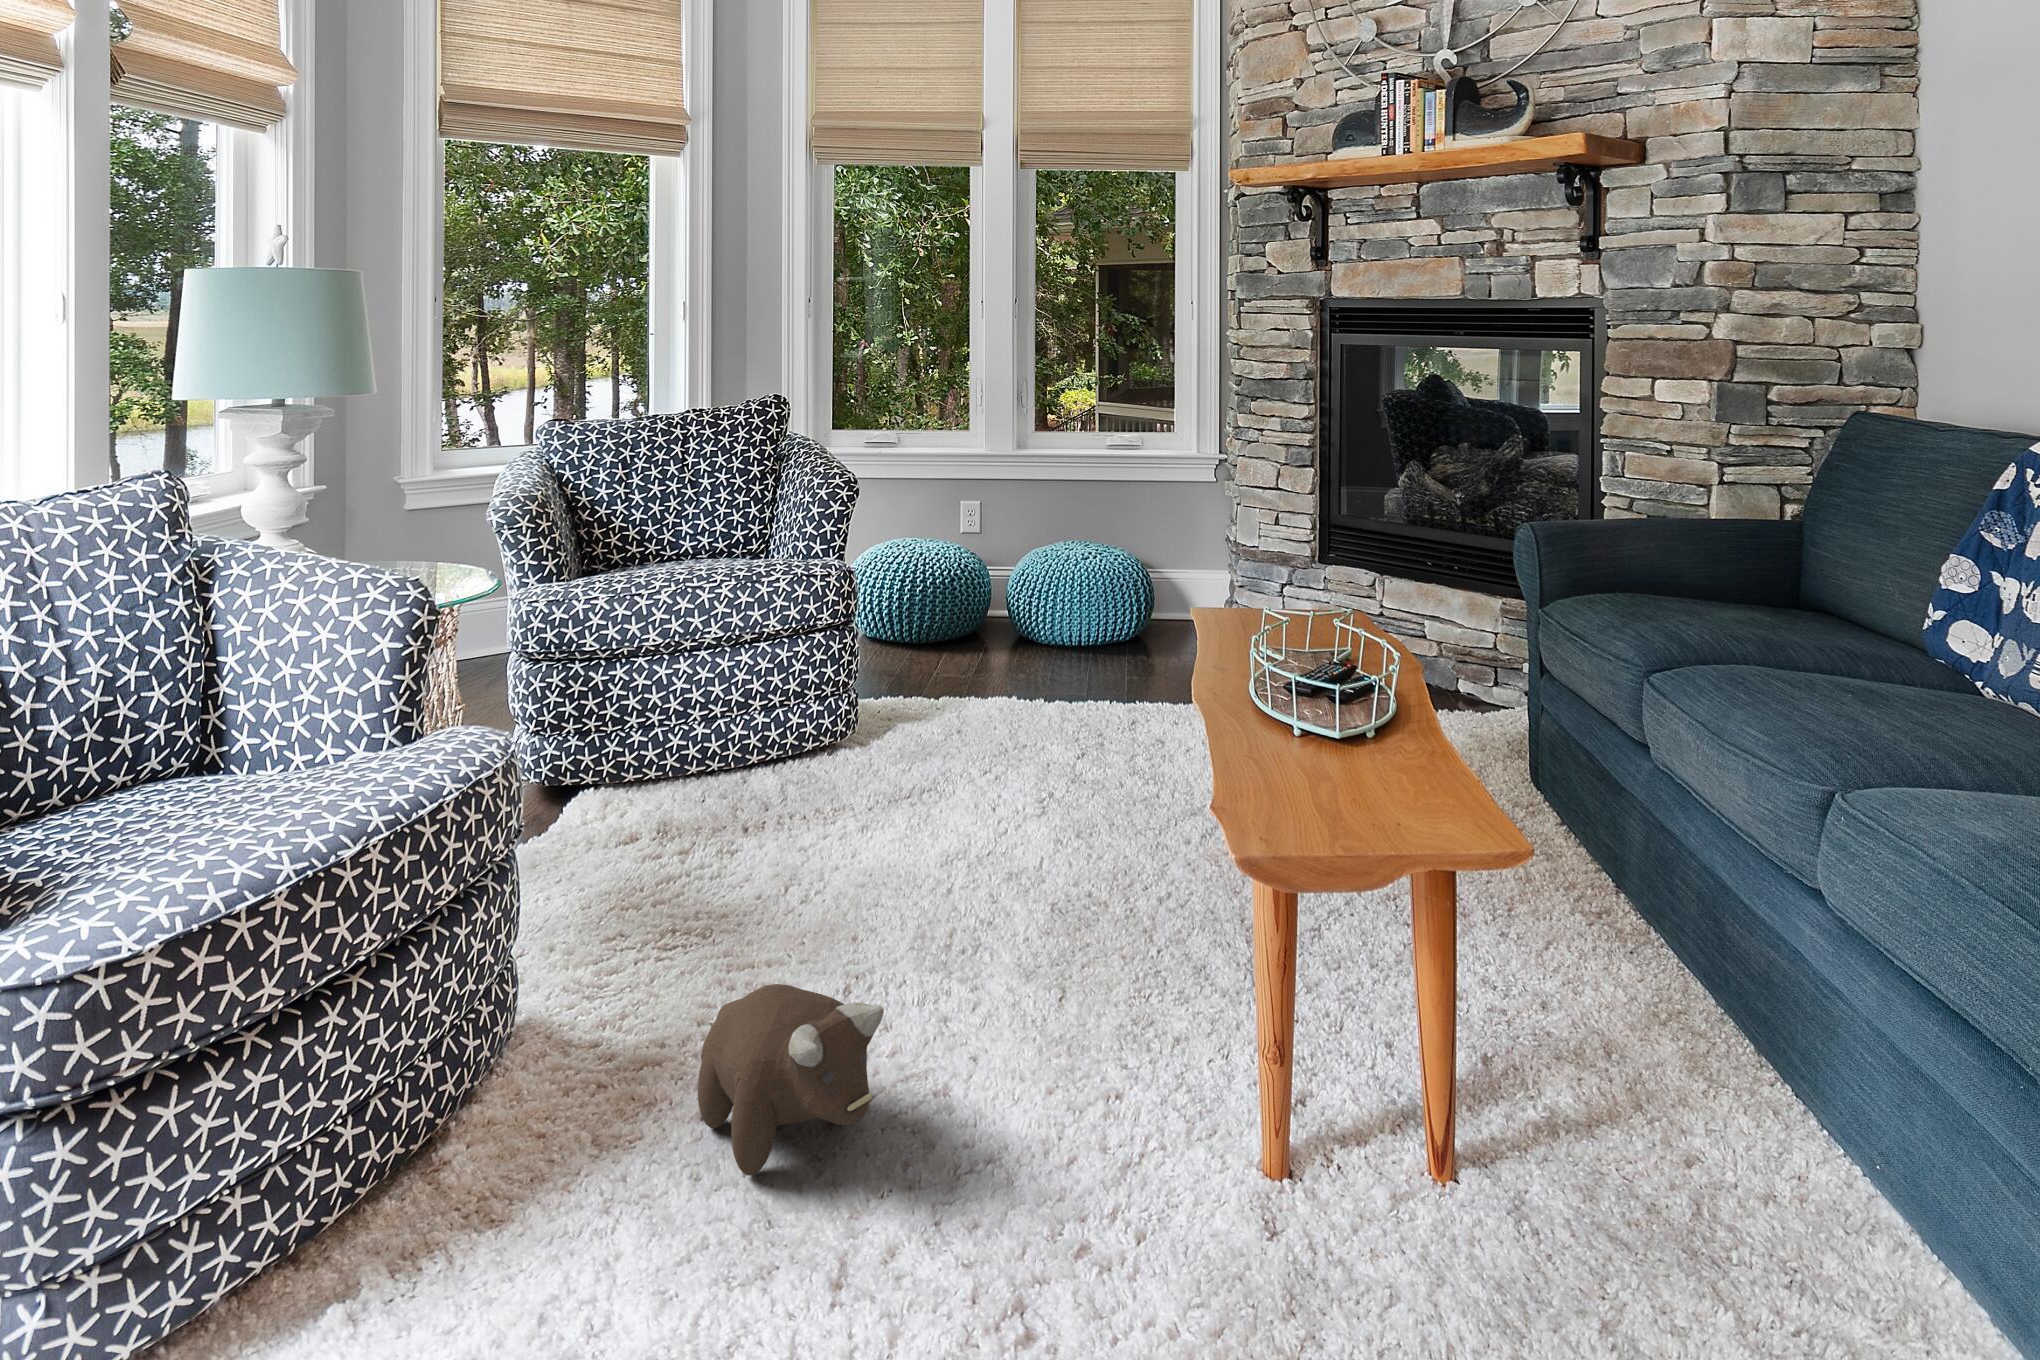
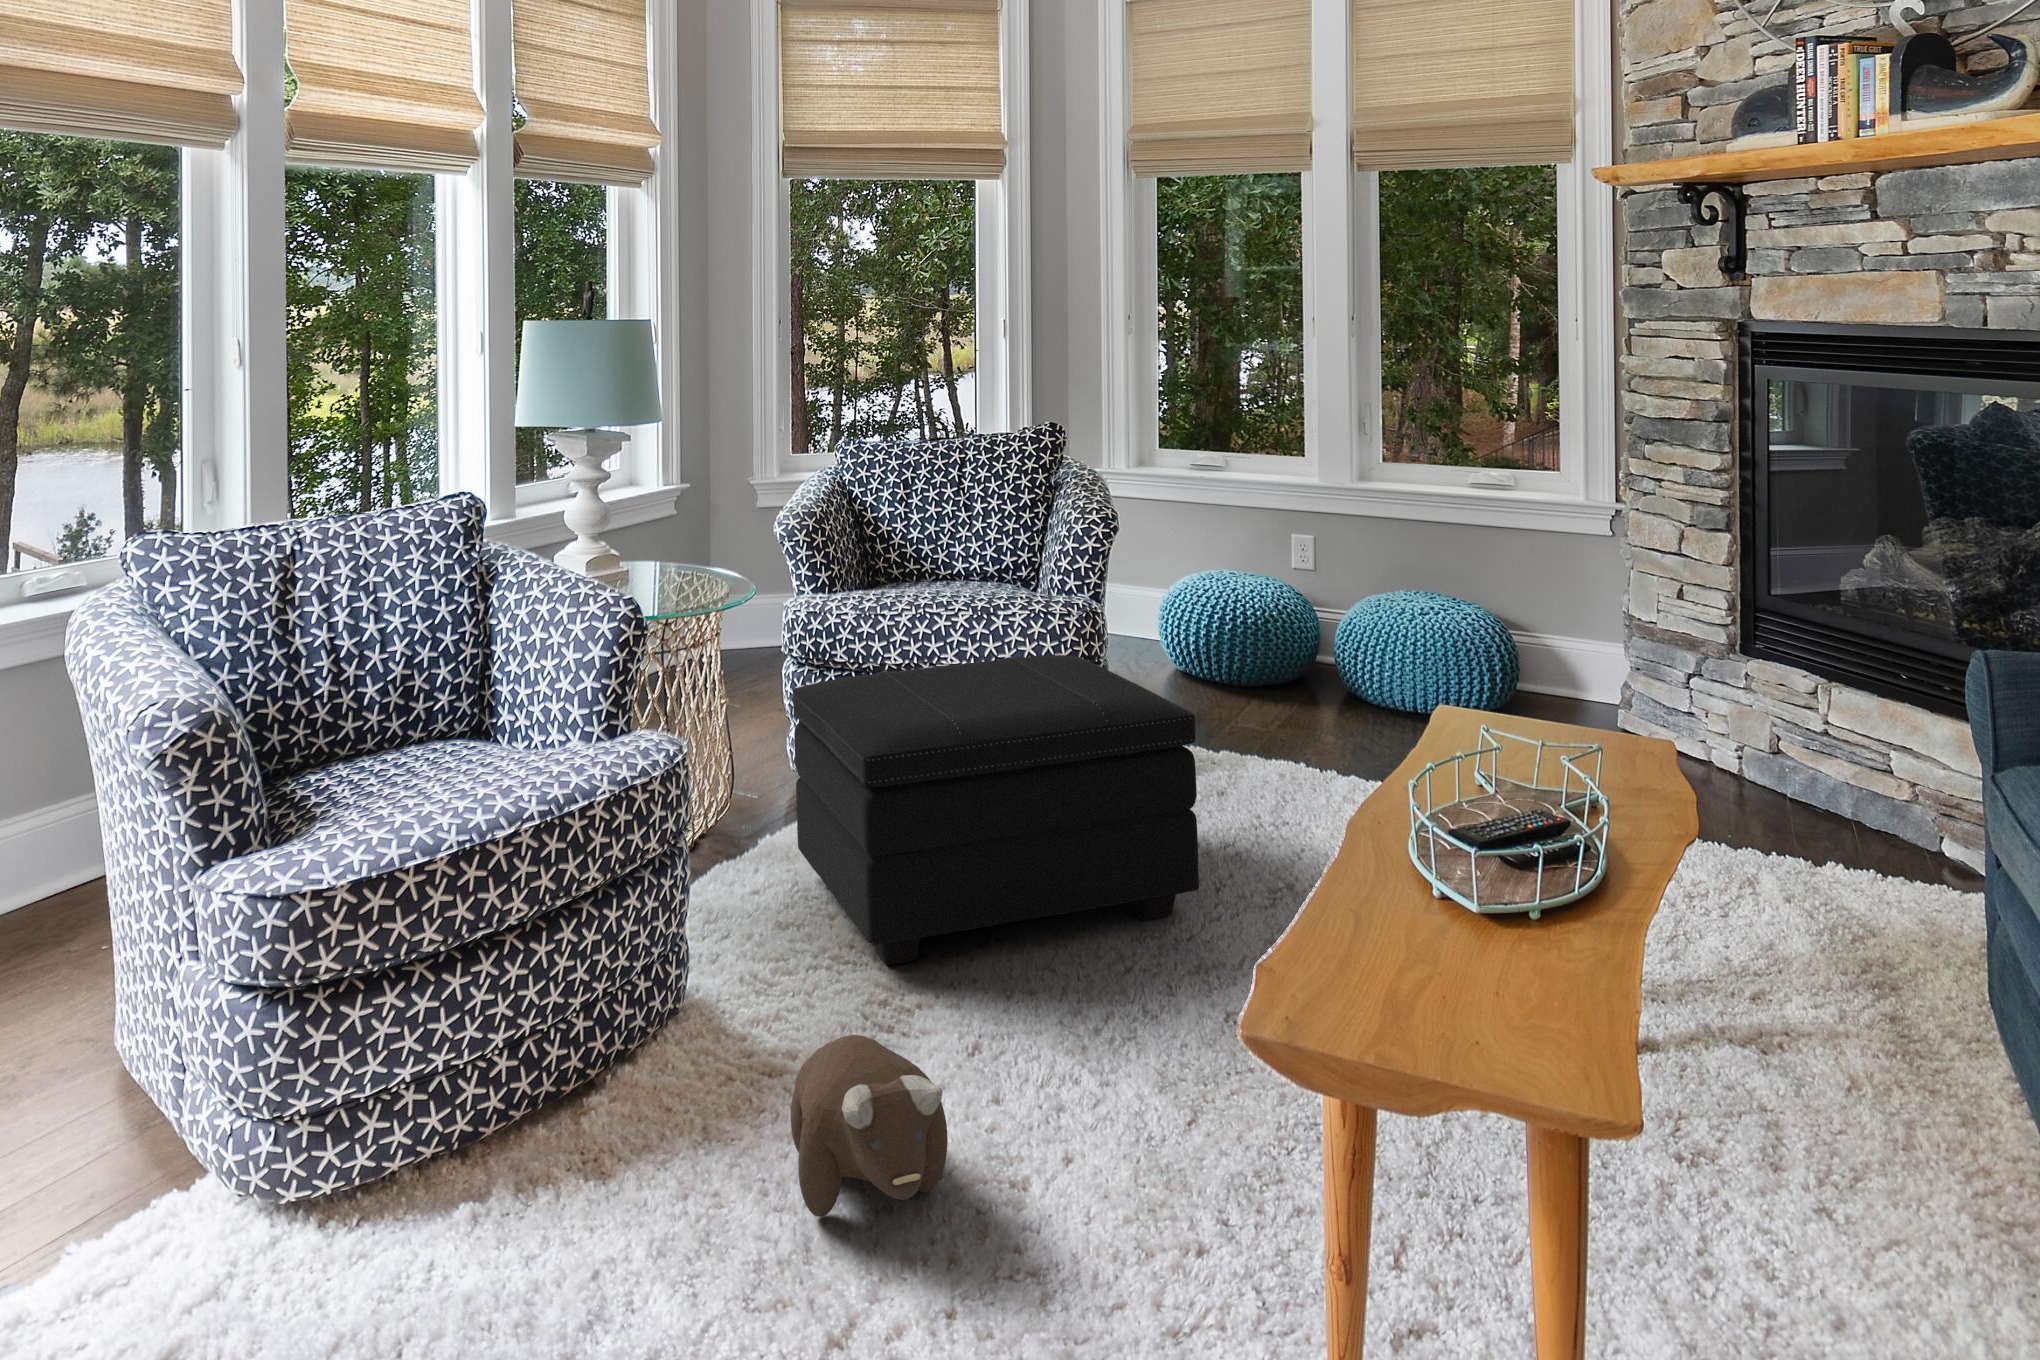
footstool: none [578,614,976,931] -> present [793,655,1199,965]

